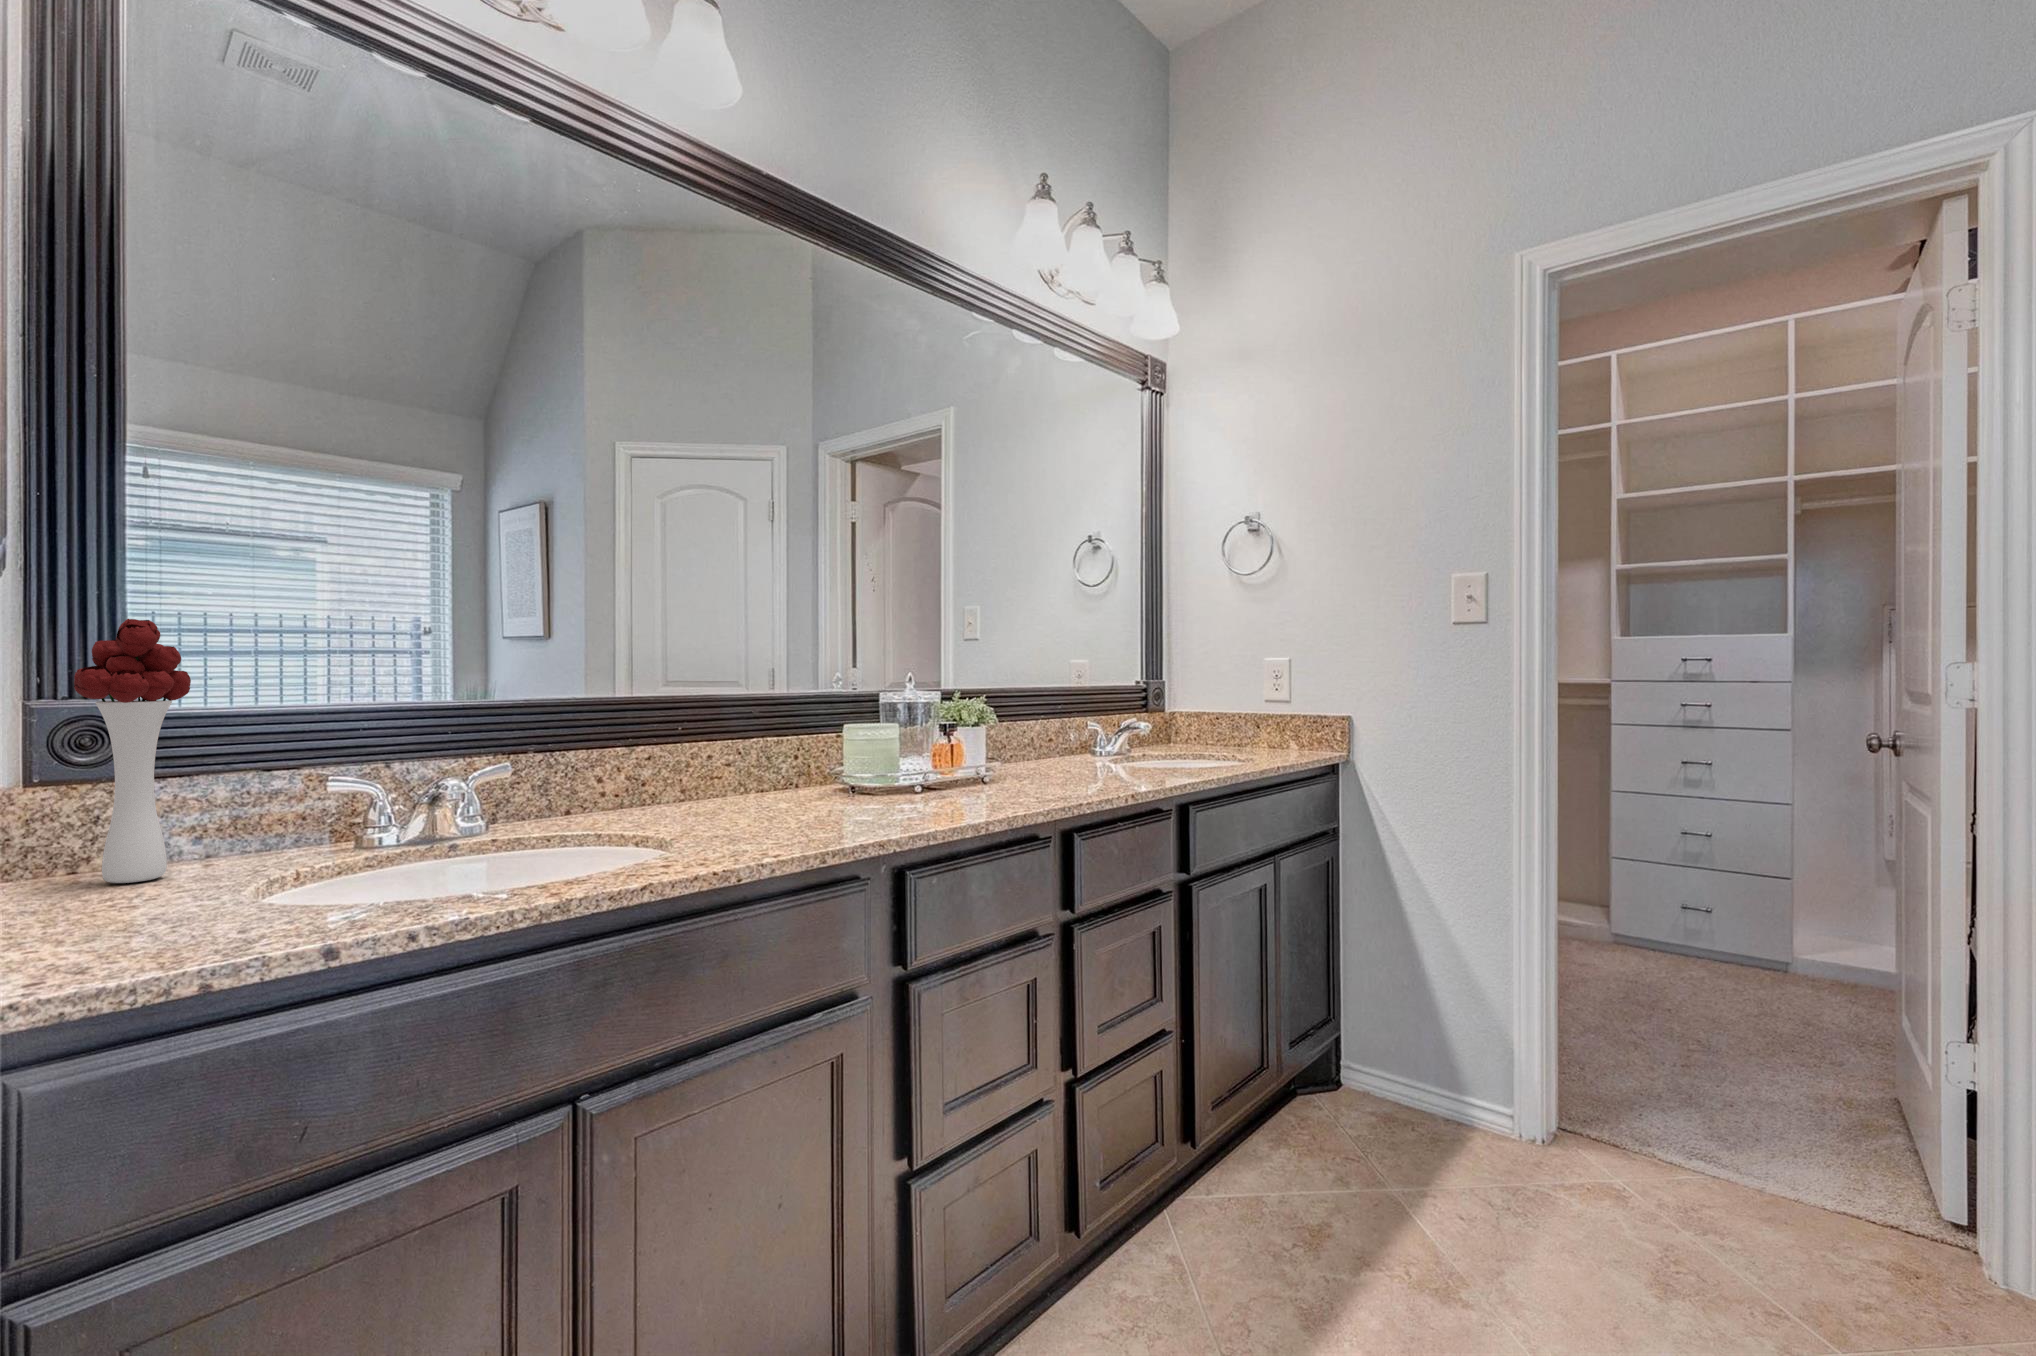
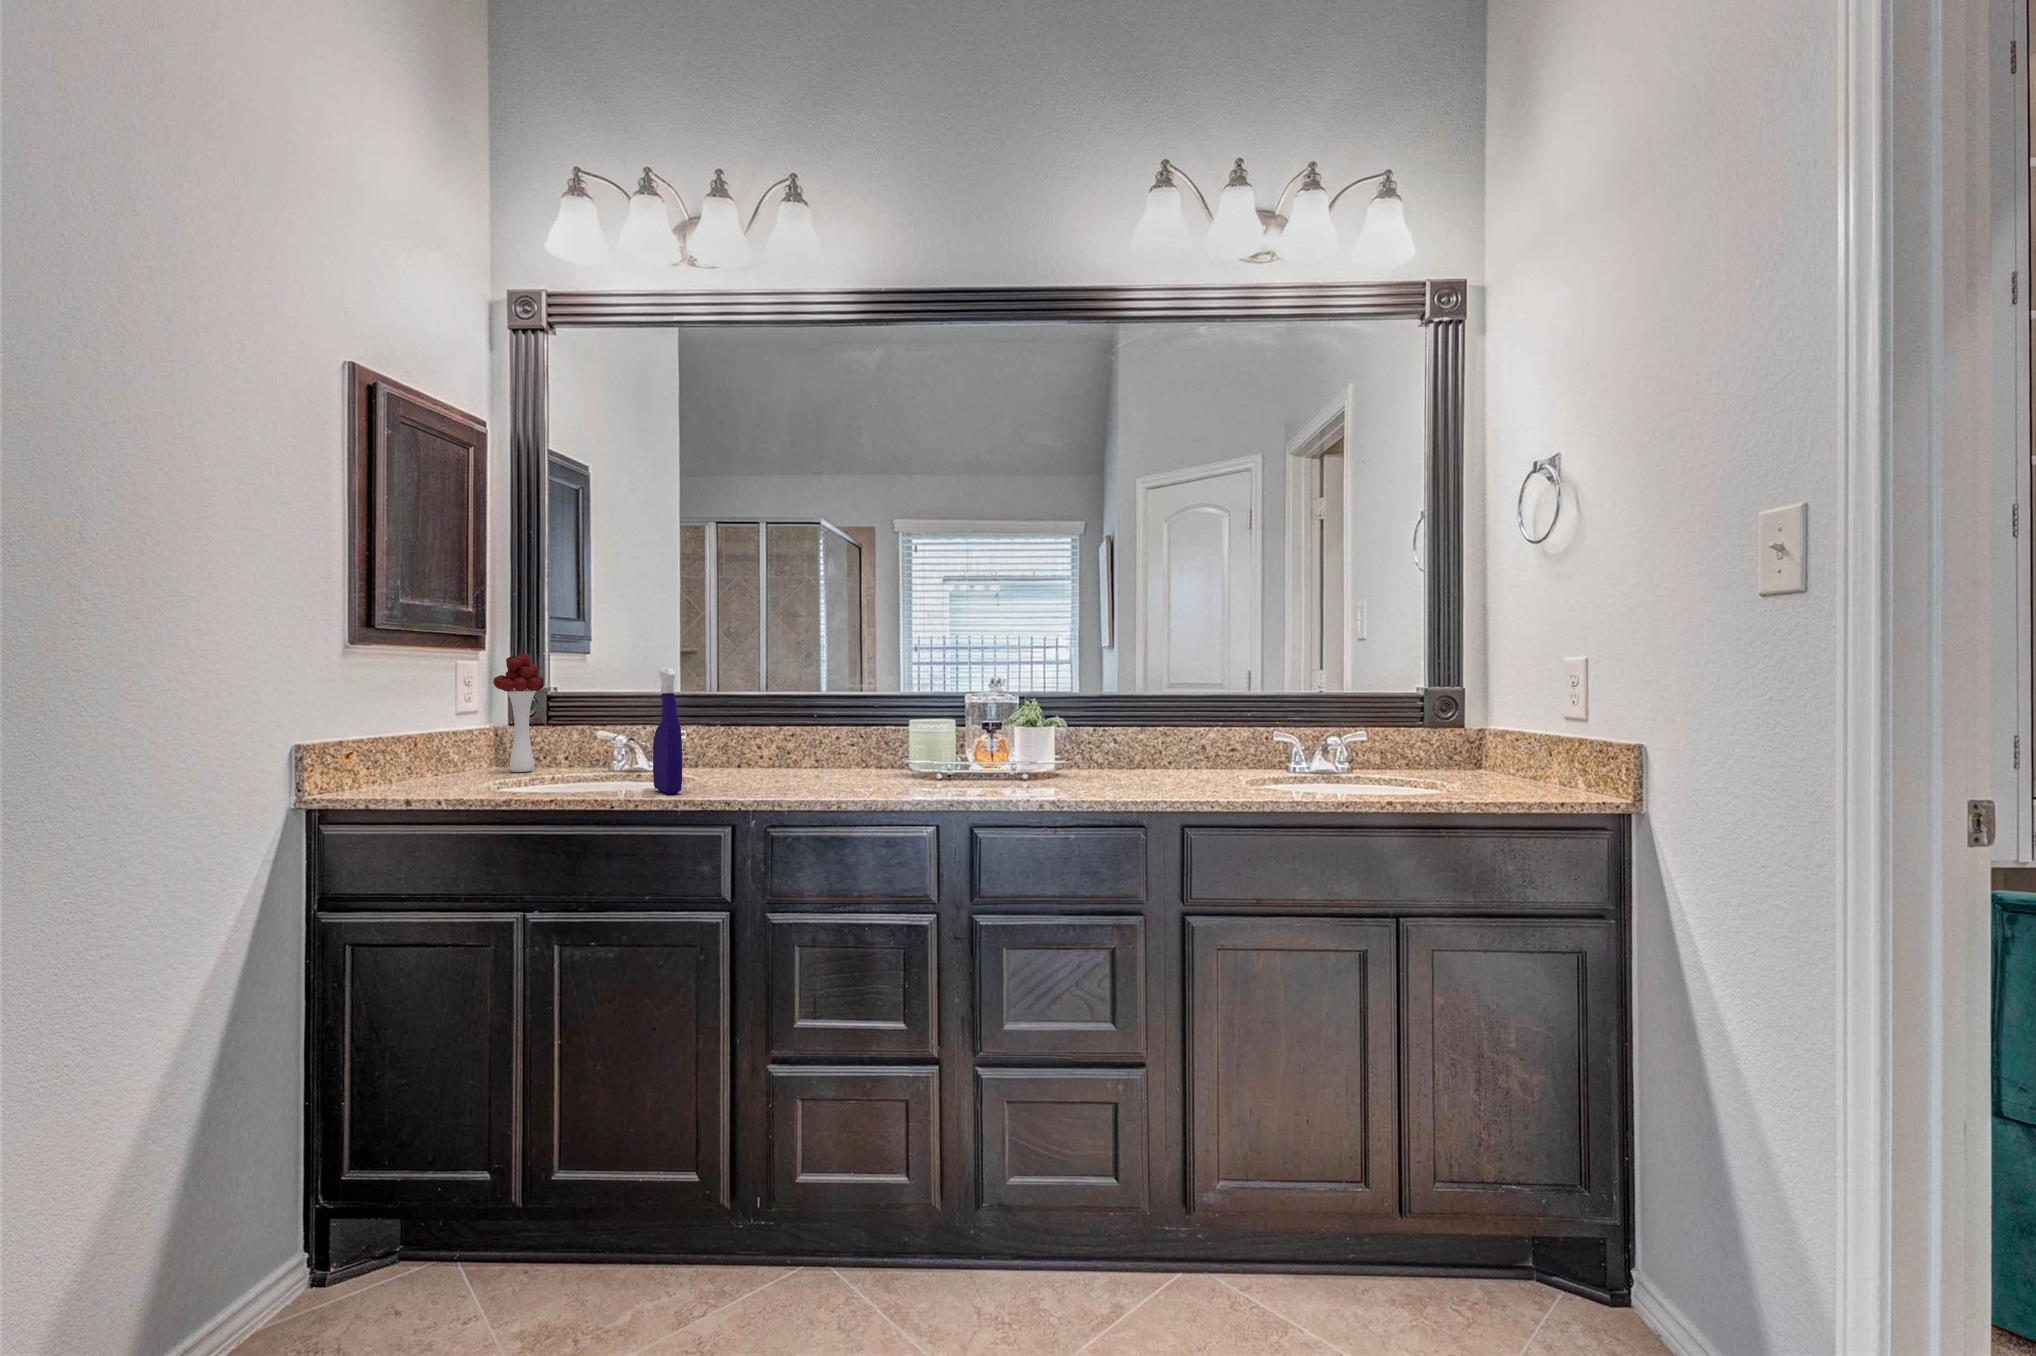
spray bottle: none [696,650,785,847] -> present [653,668,682,794]

